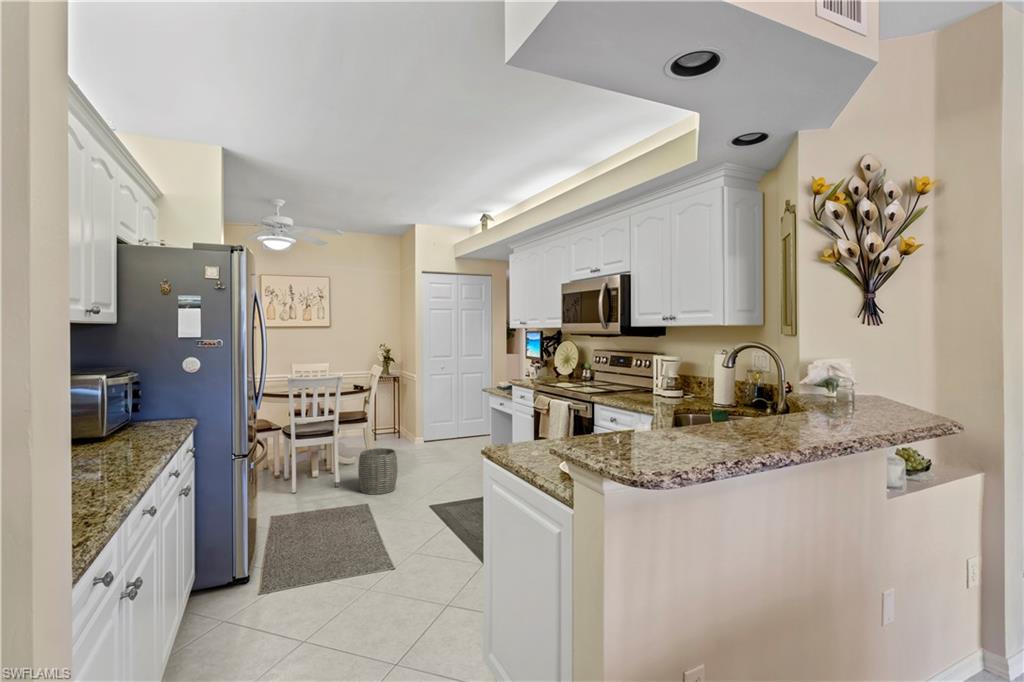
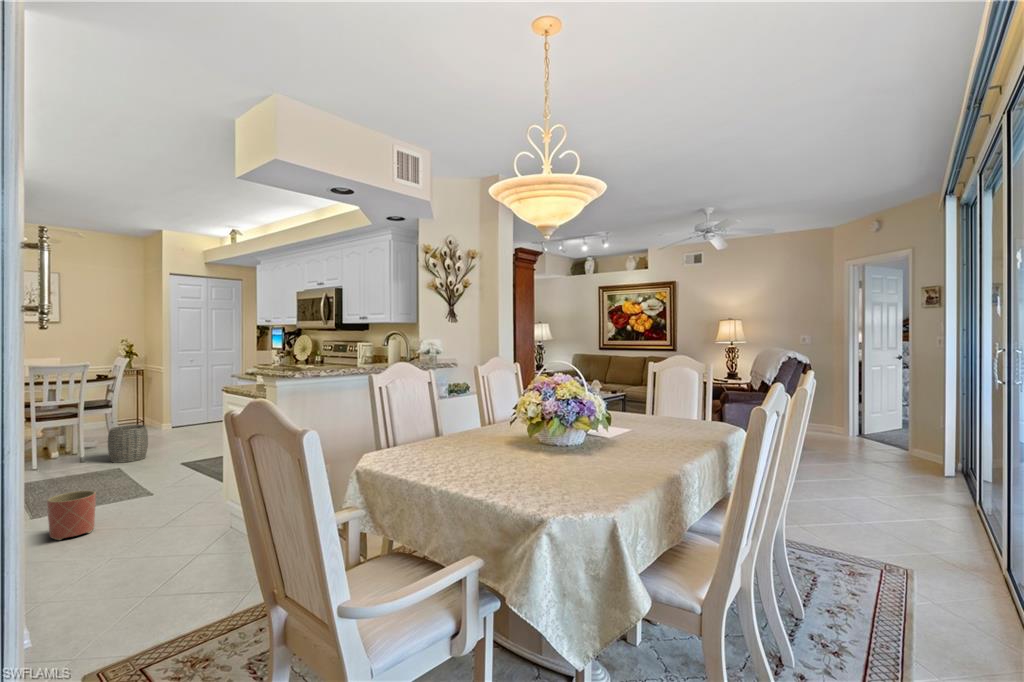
planter: none [265,571,323,651] -> present [47,491,96,540]

